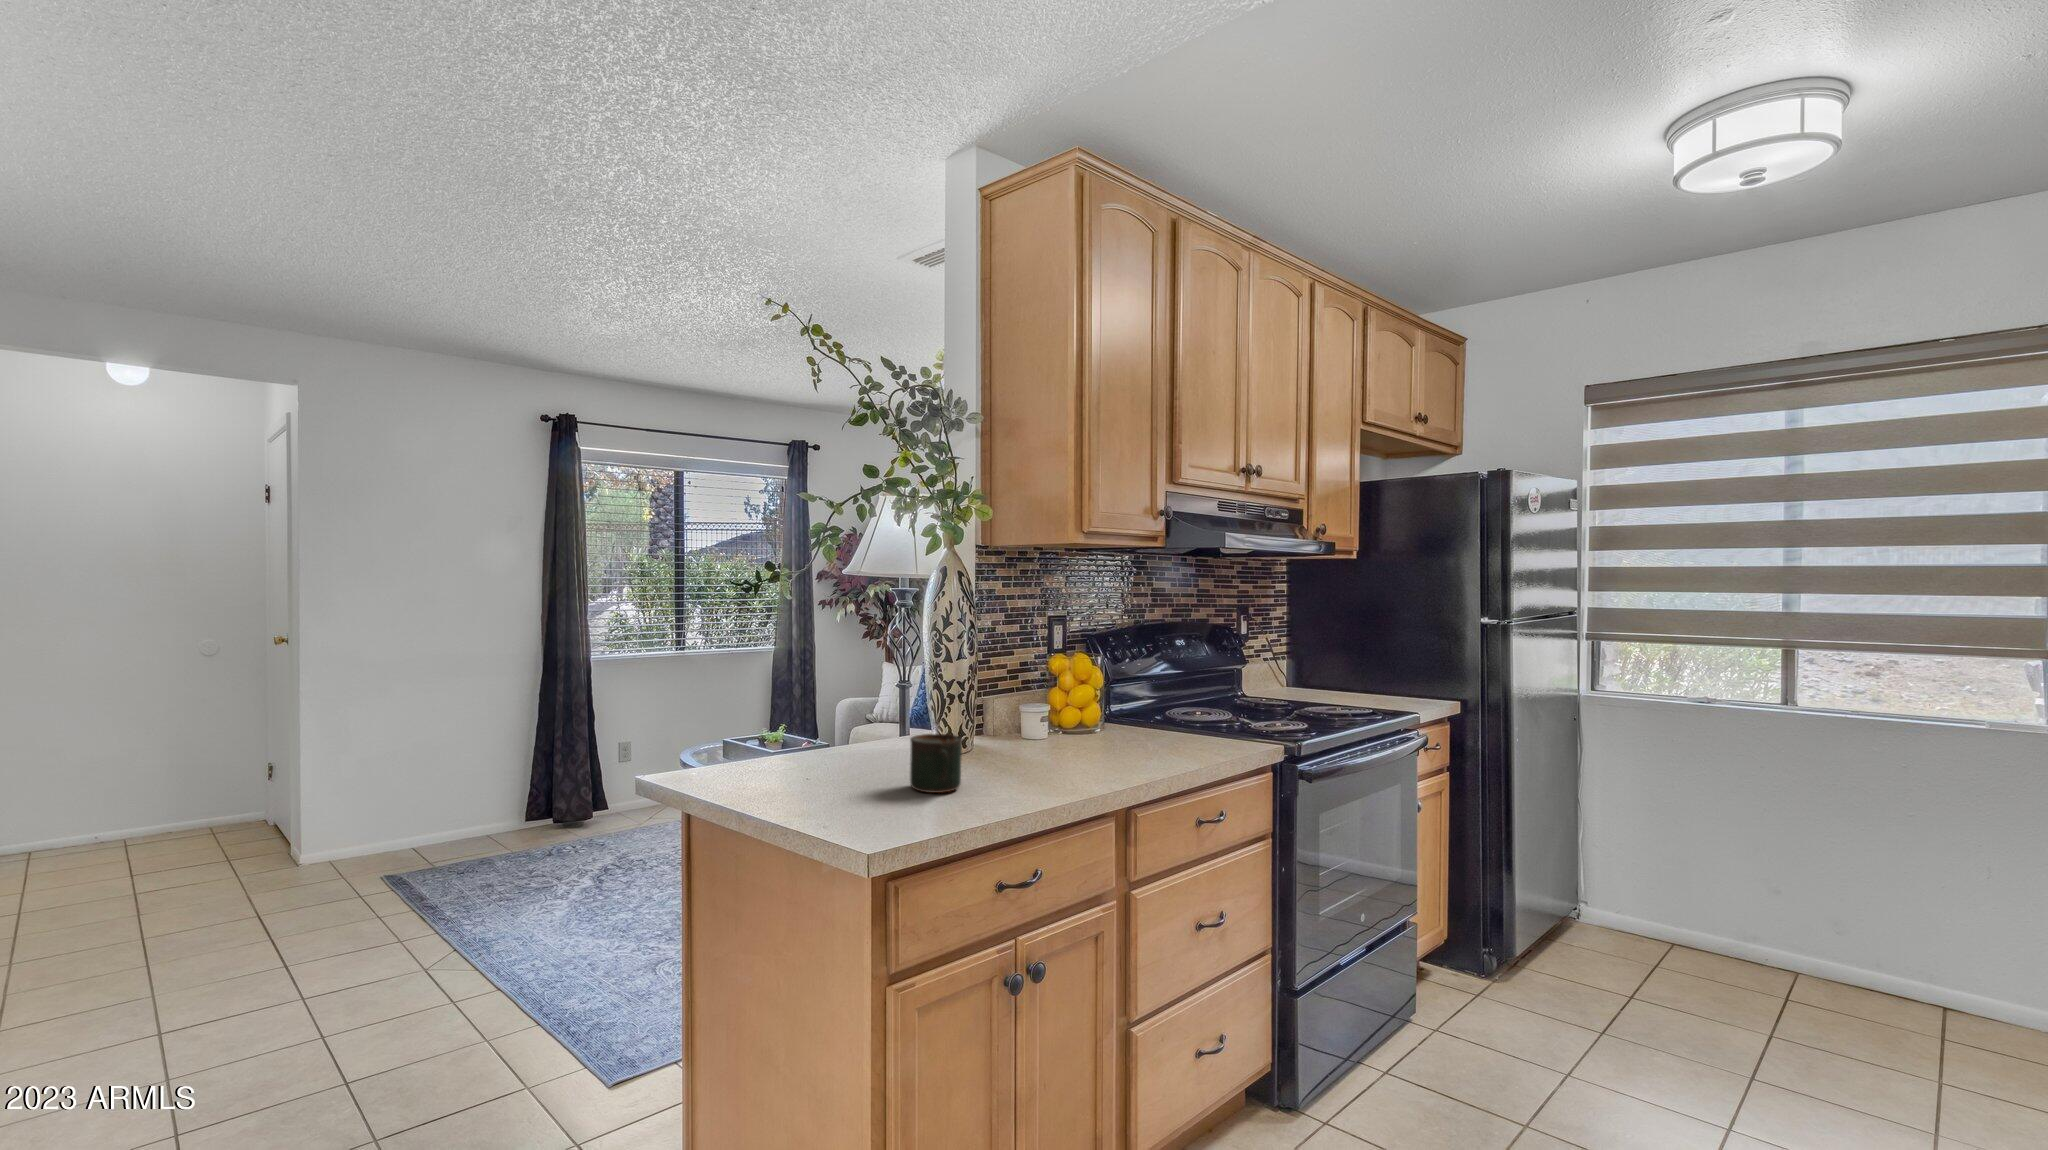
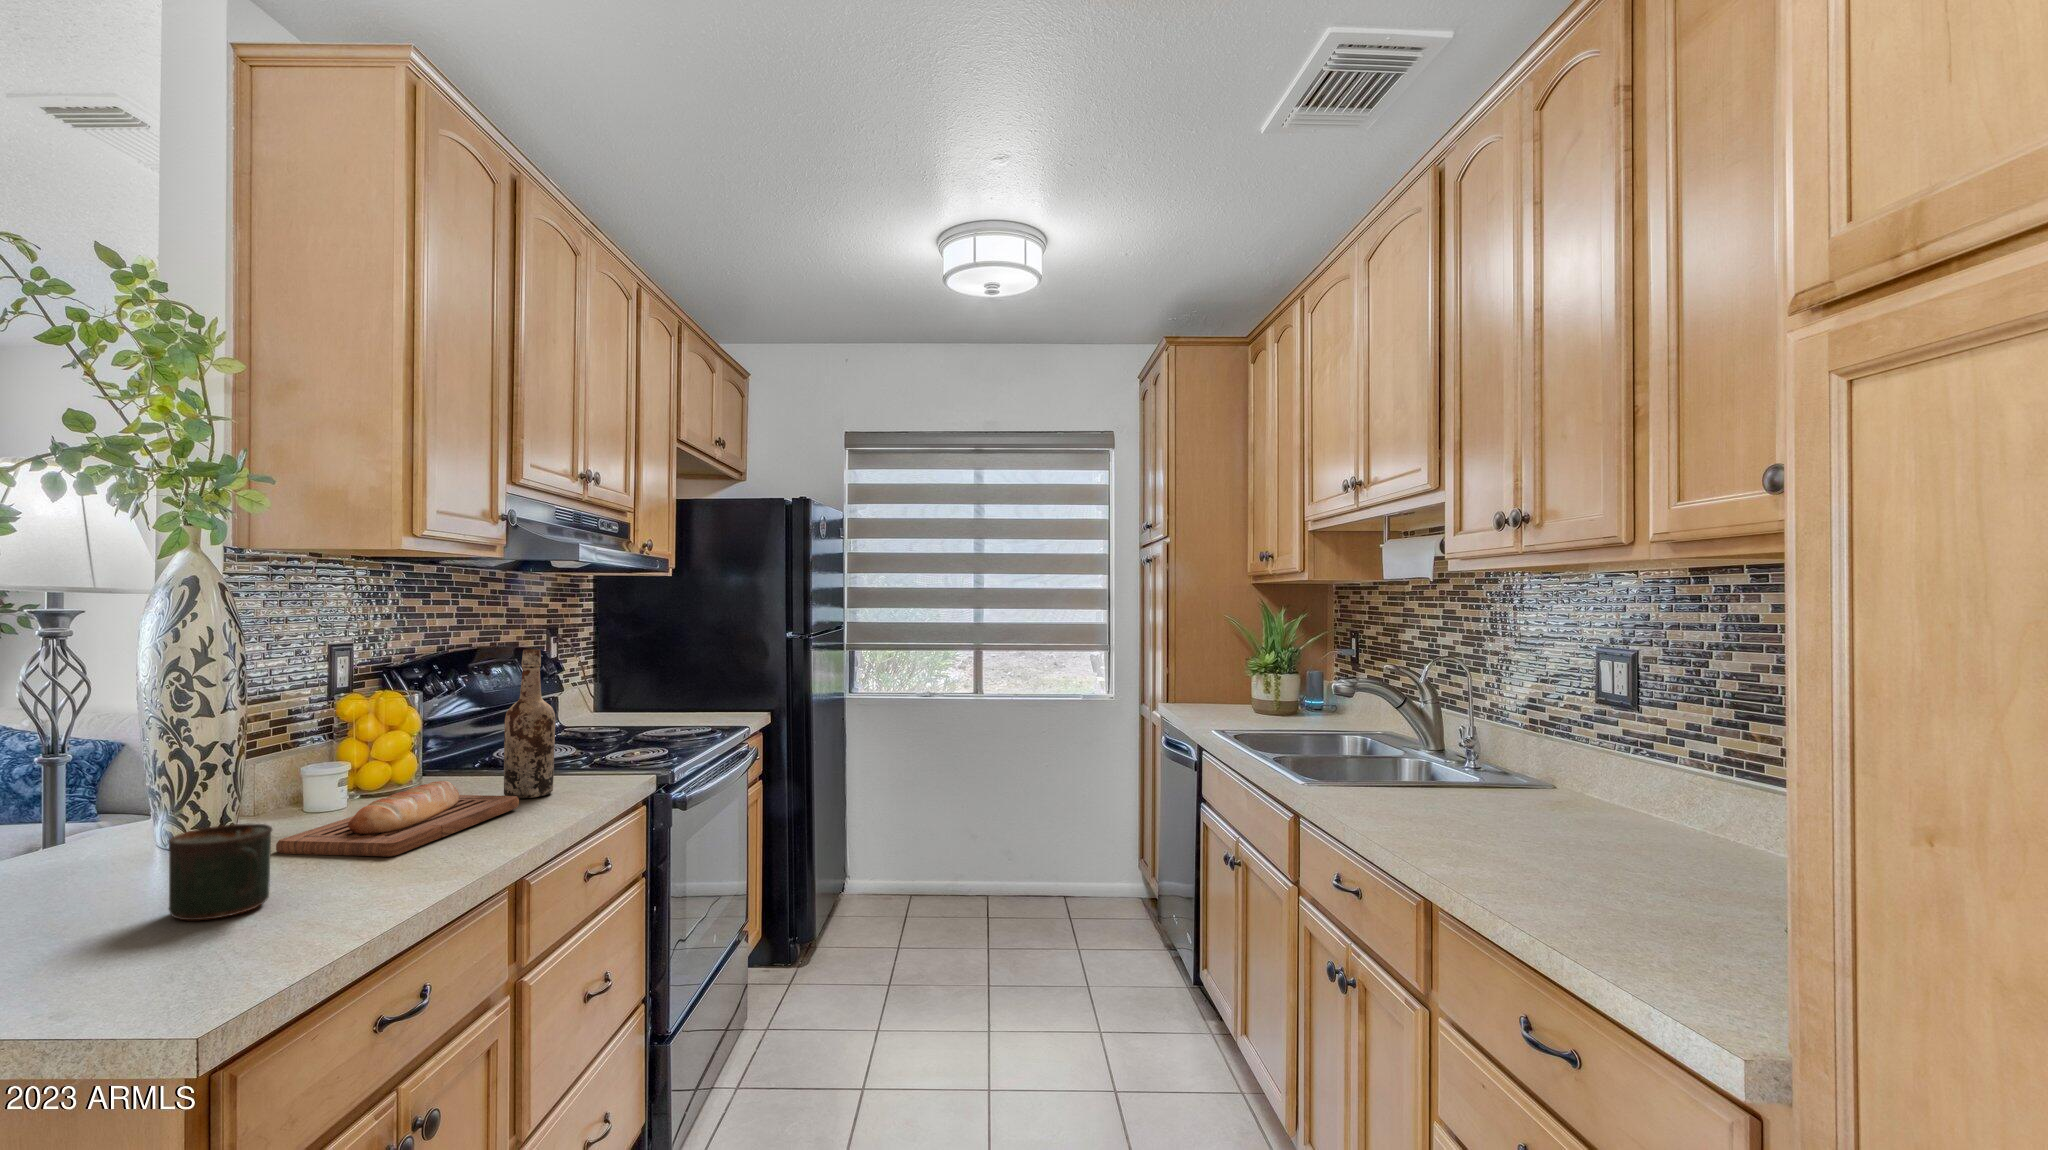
wine bottle: none [1149,627,1188,752] -> present [504,649,555,798]
bread loaf: none [986,727,1150,776] -> present [276,781,519,857]

